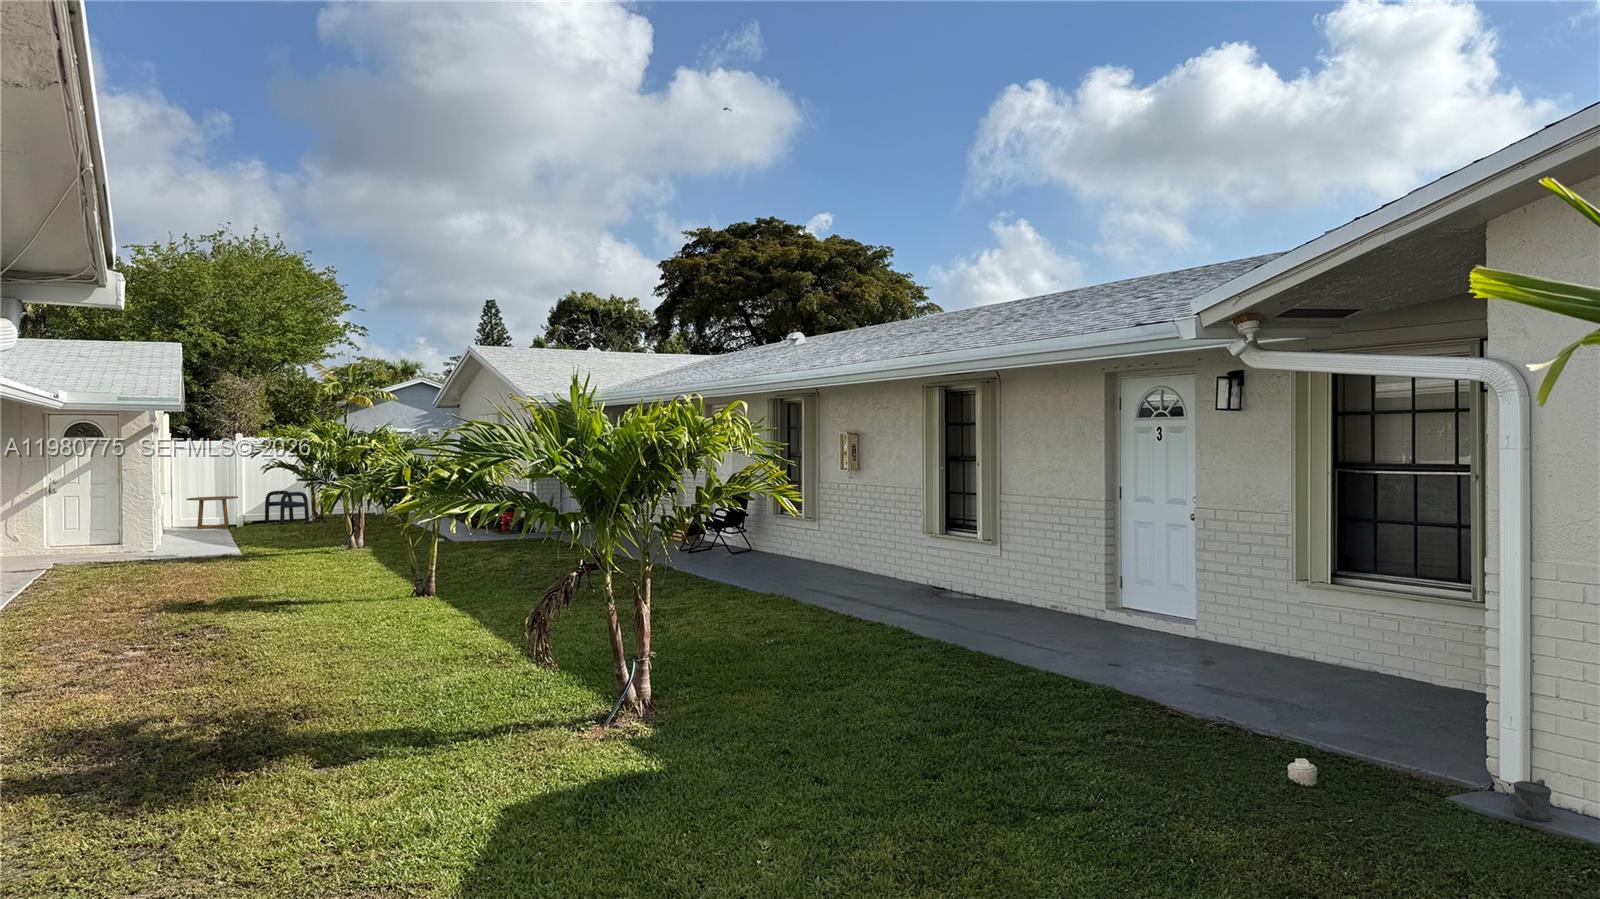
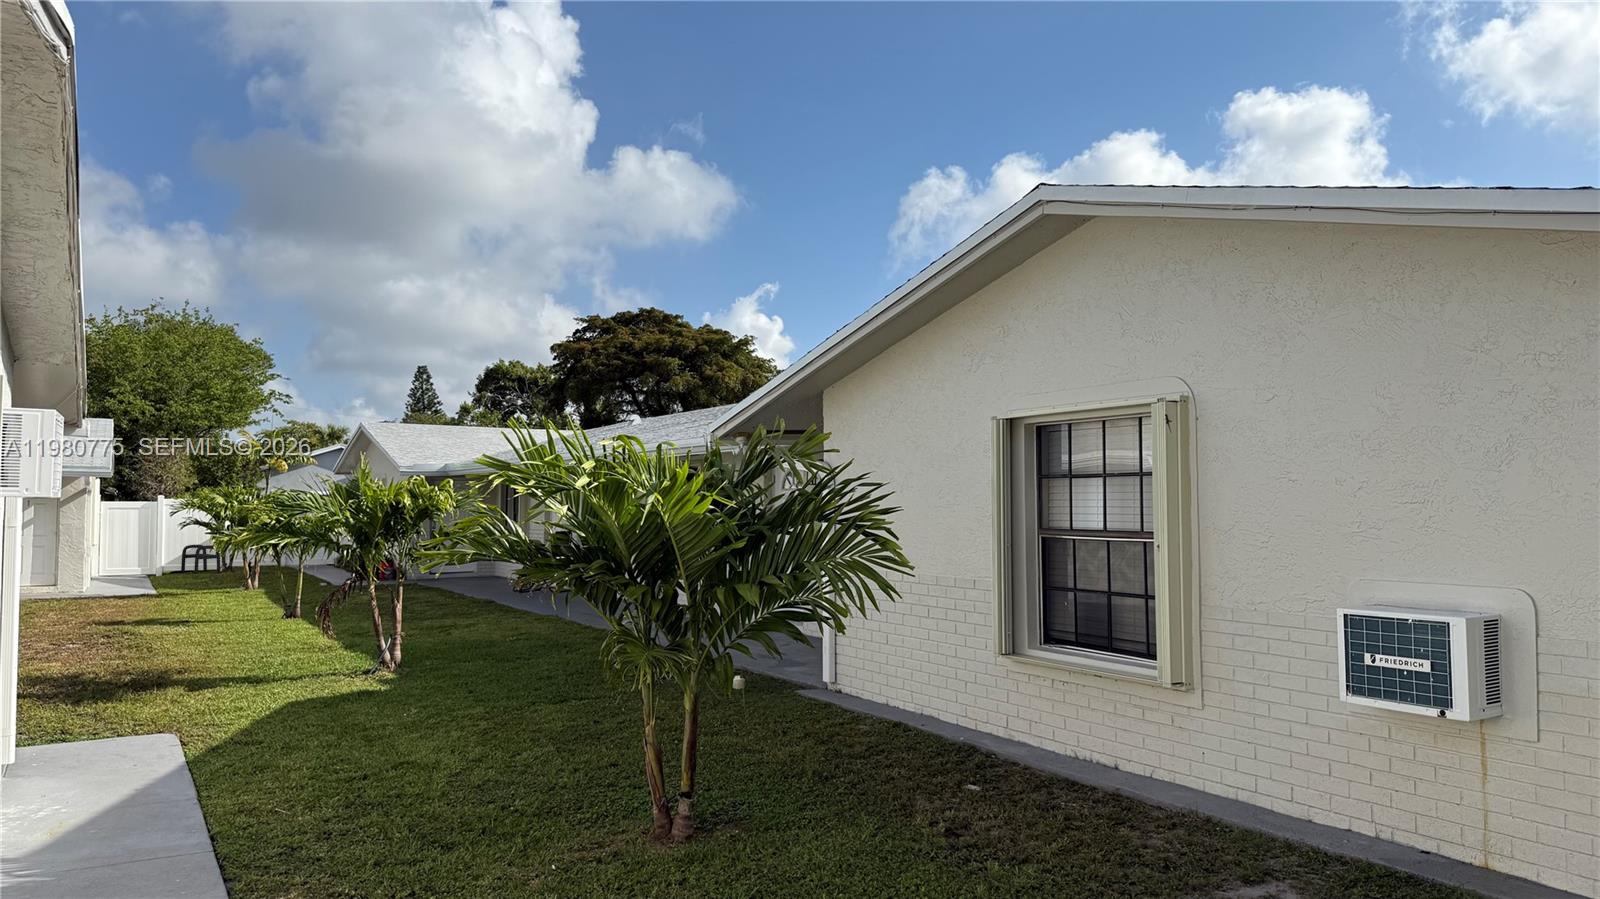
round table: present [186,496,238,529] -> none [111,549,158,577]
watering can: present [1509,779,1551,822] -> none [792,677,825,696]

